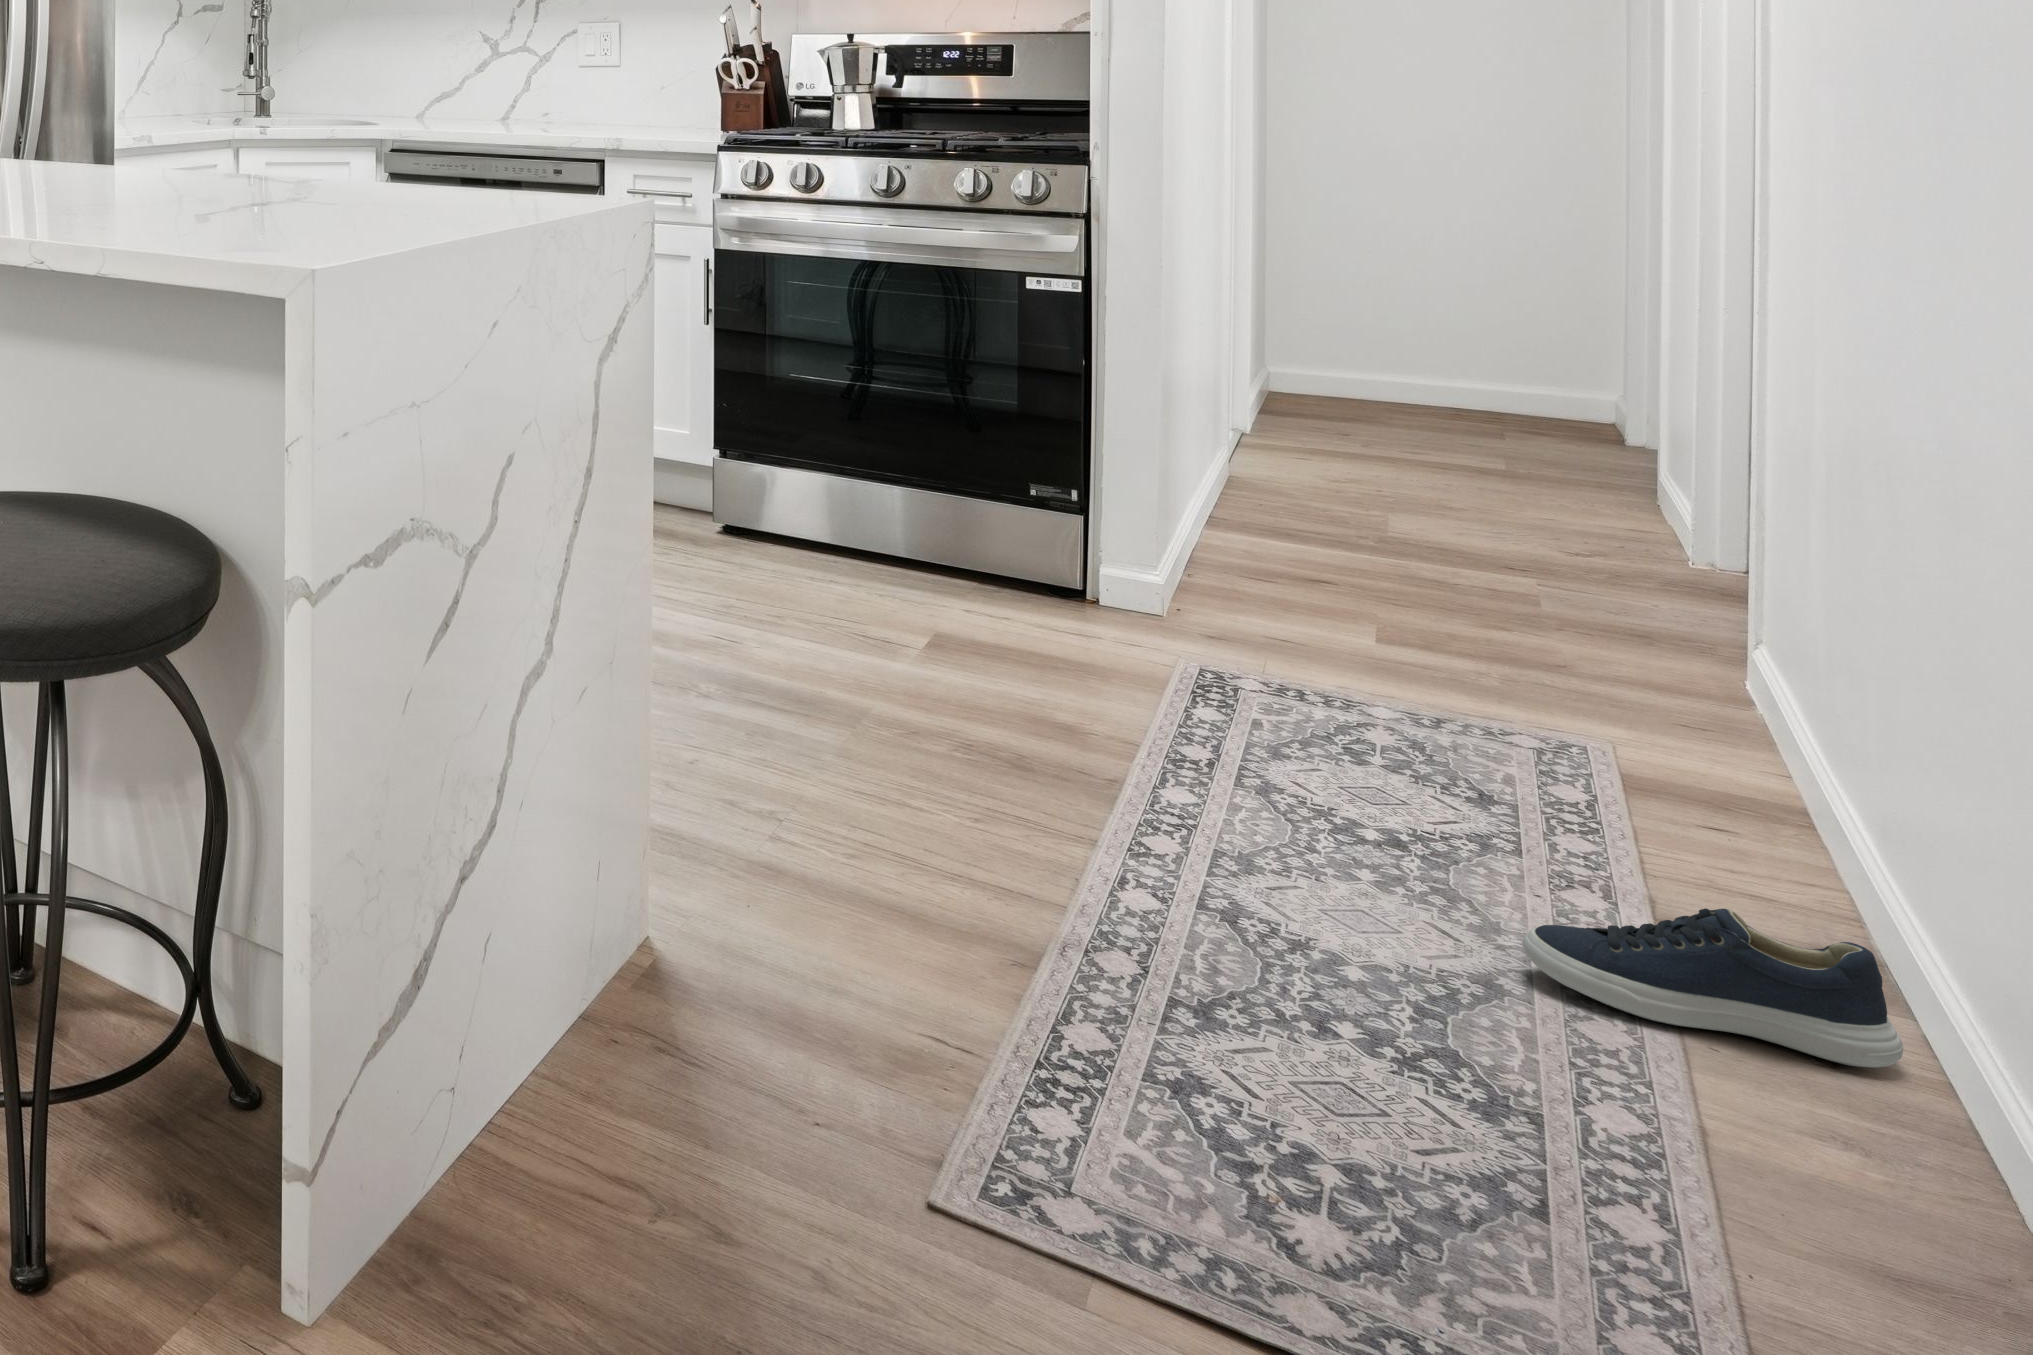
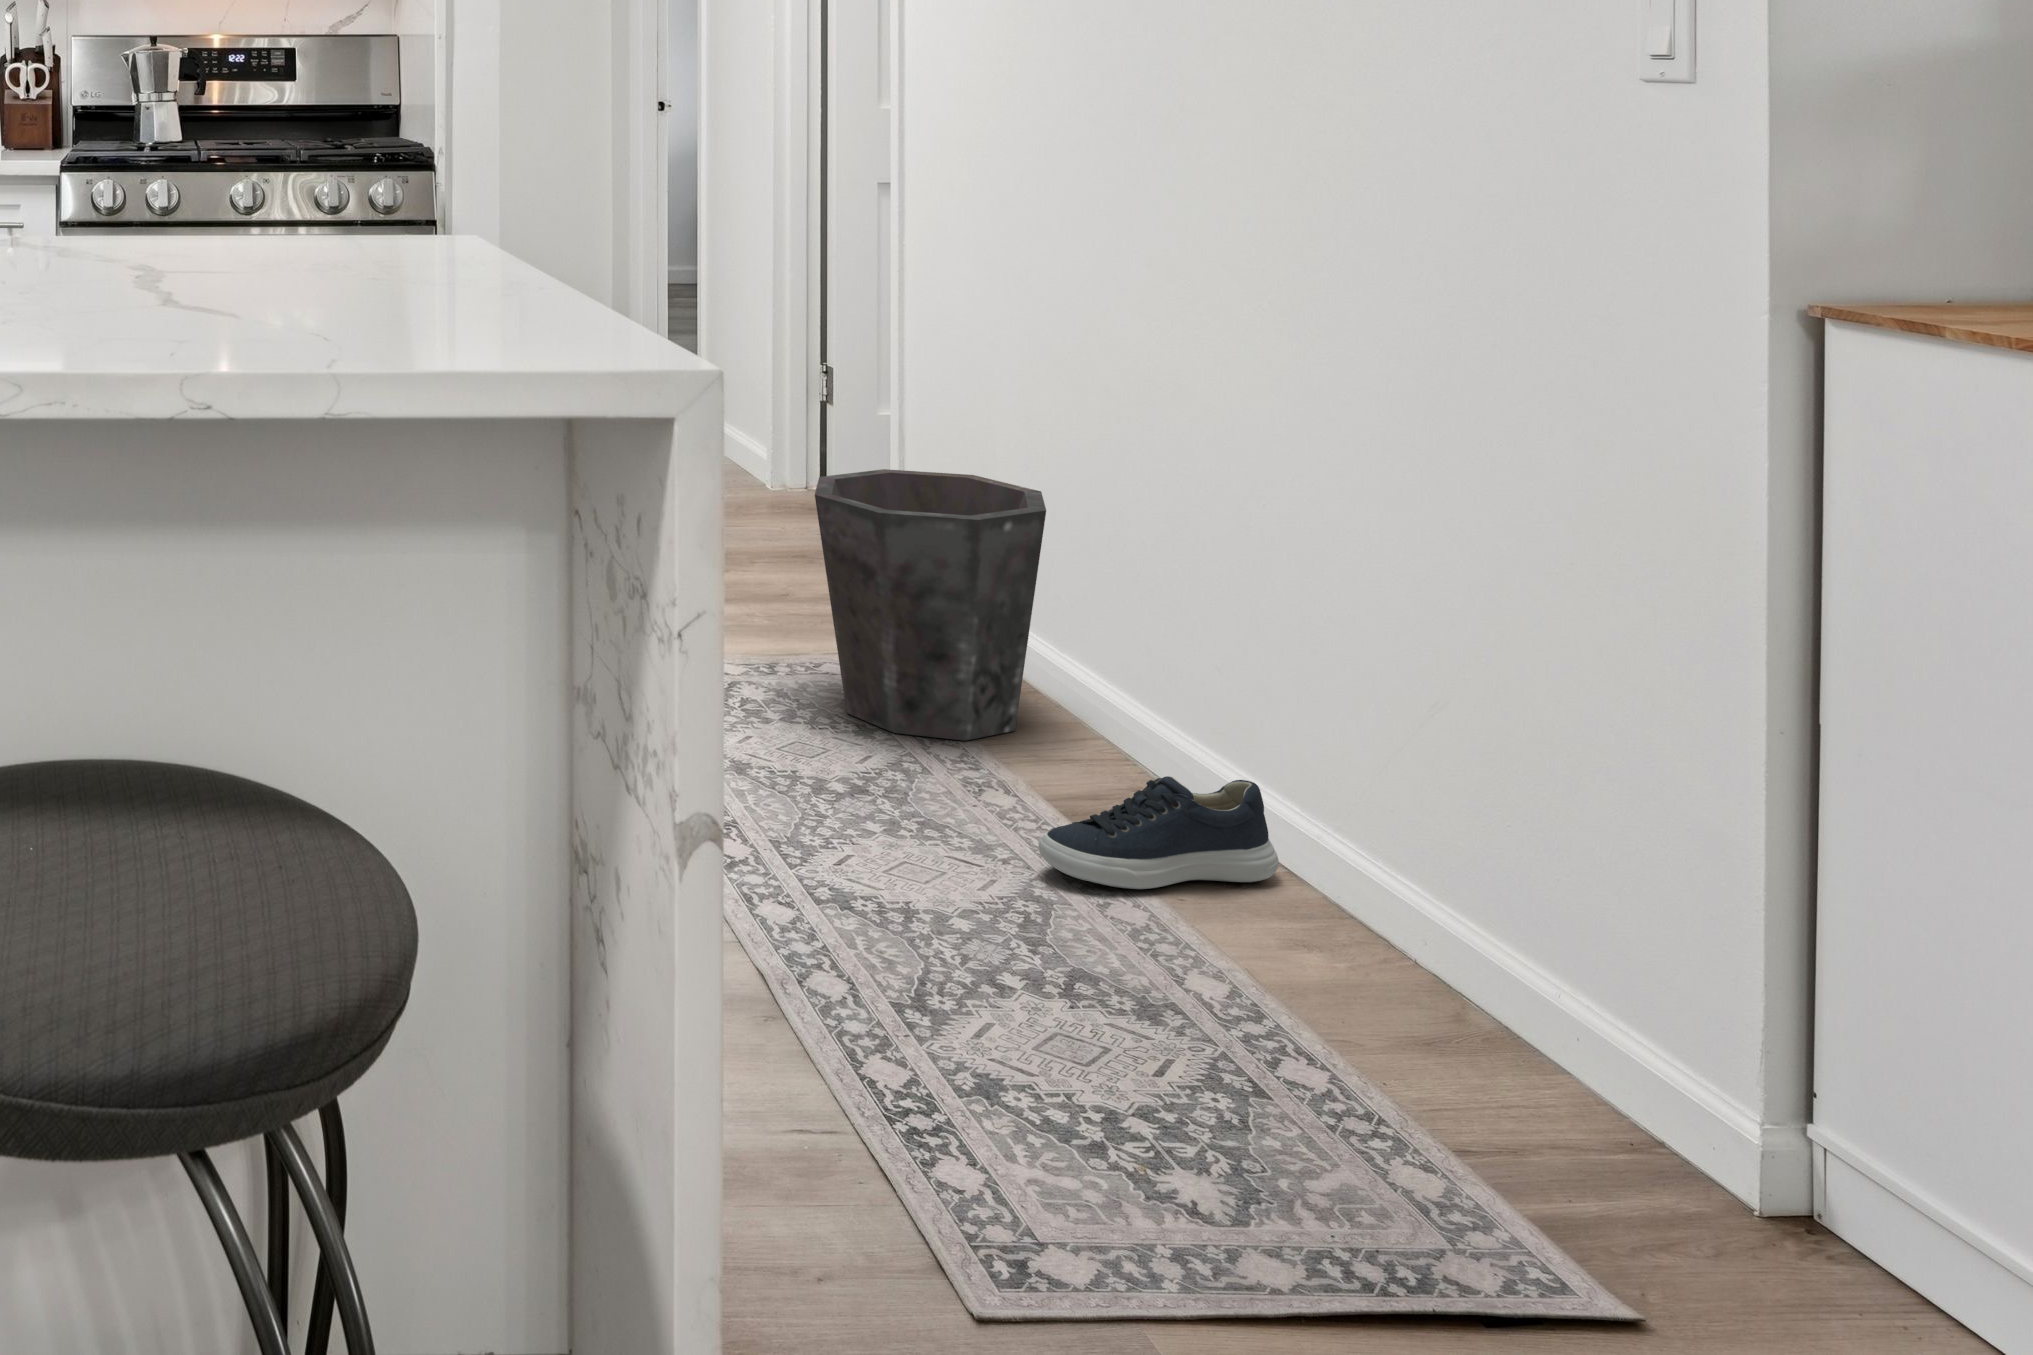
waste bin: none [1436,523,1789,852] -> present [815,469,1046,741]

